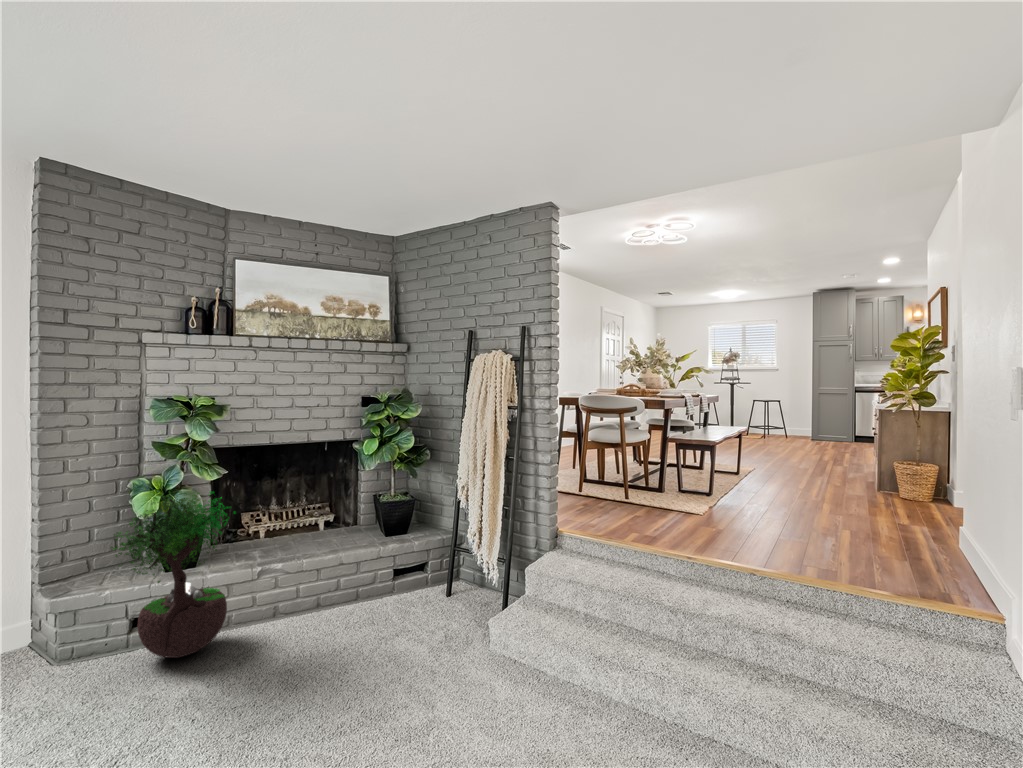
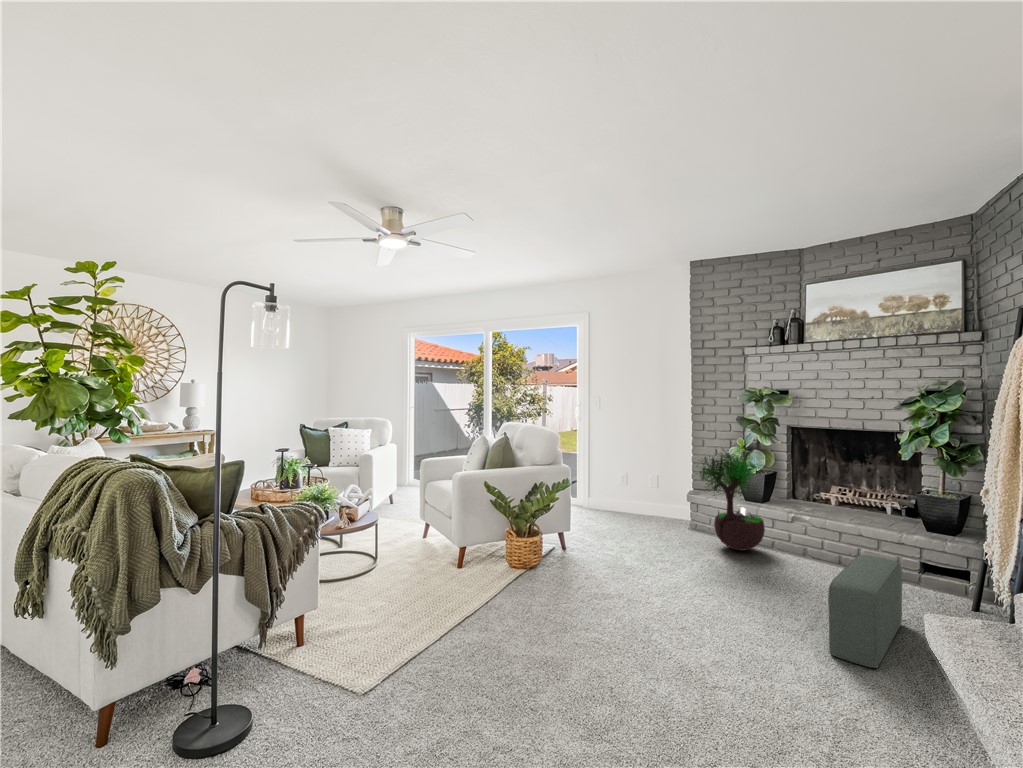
pouf: none [419,575,532,719] -> present [828,555,902,668]

